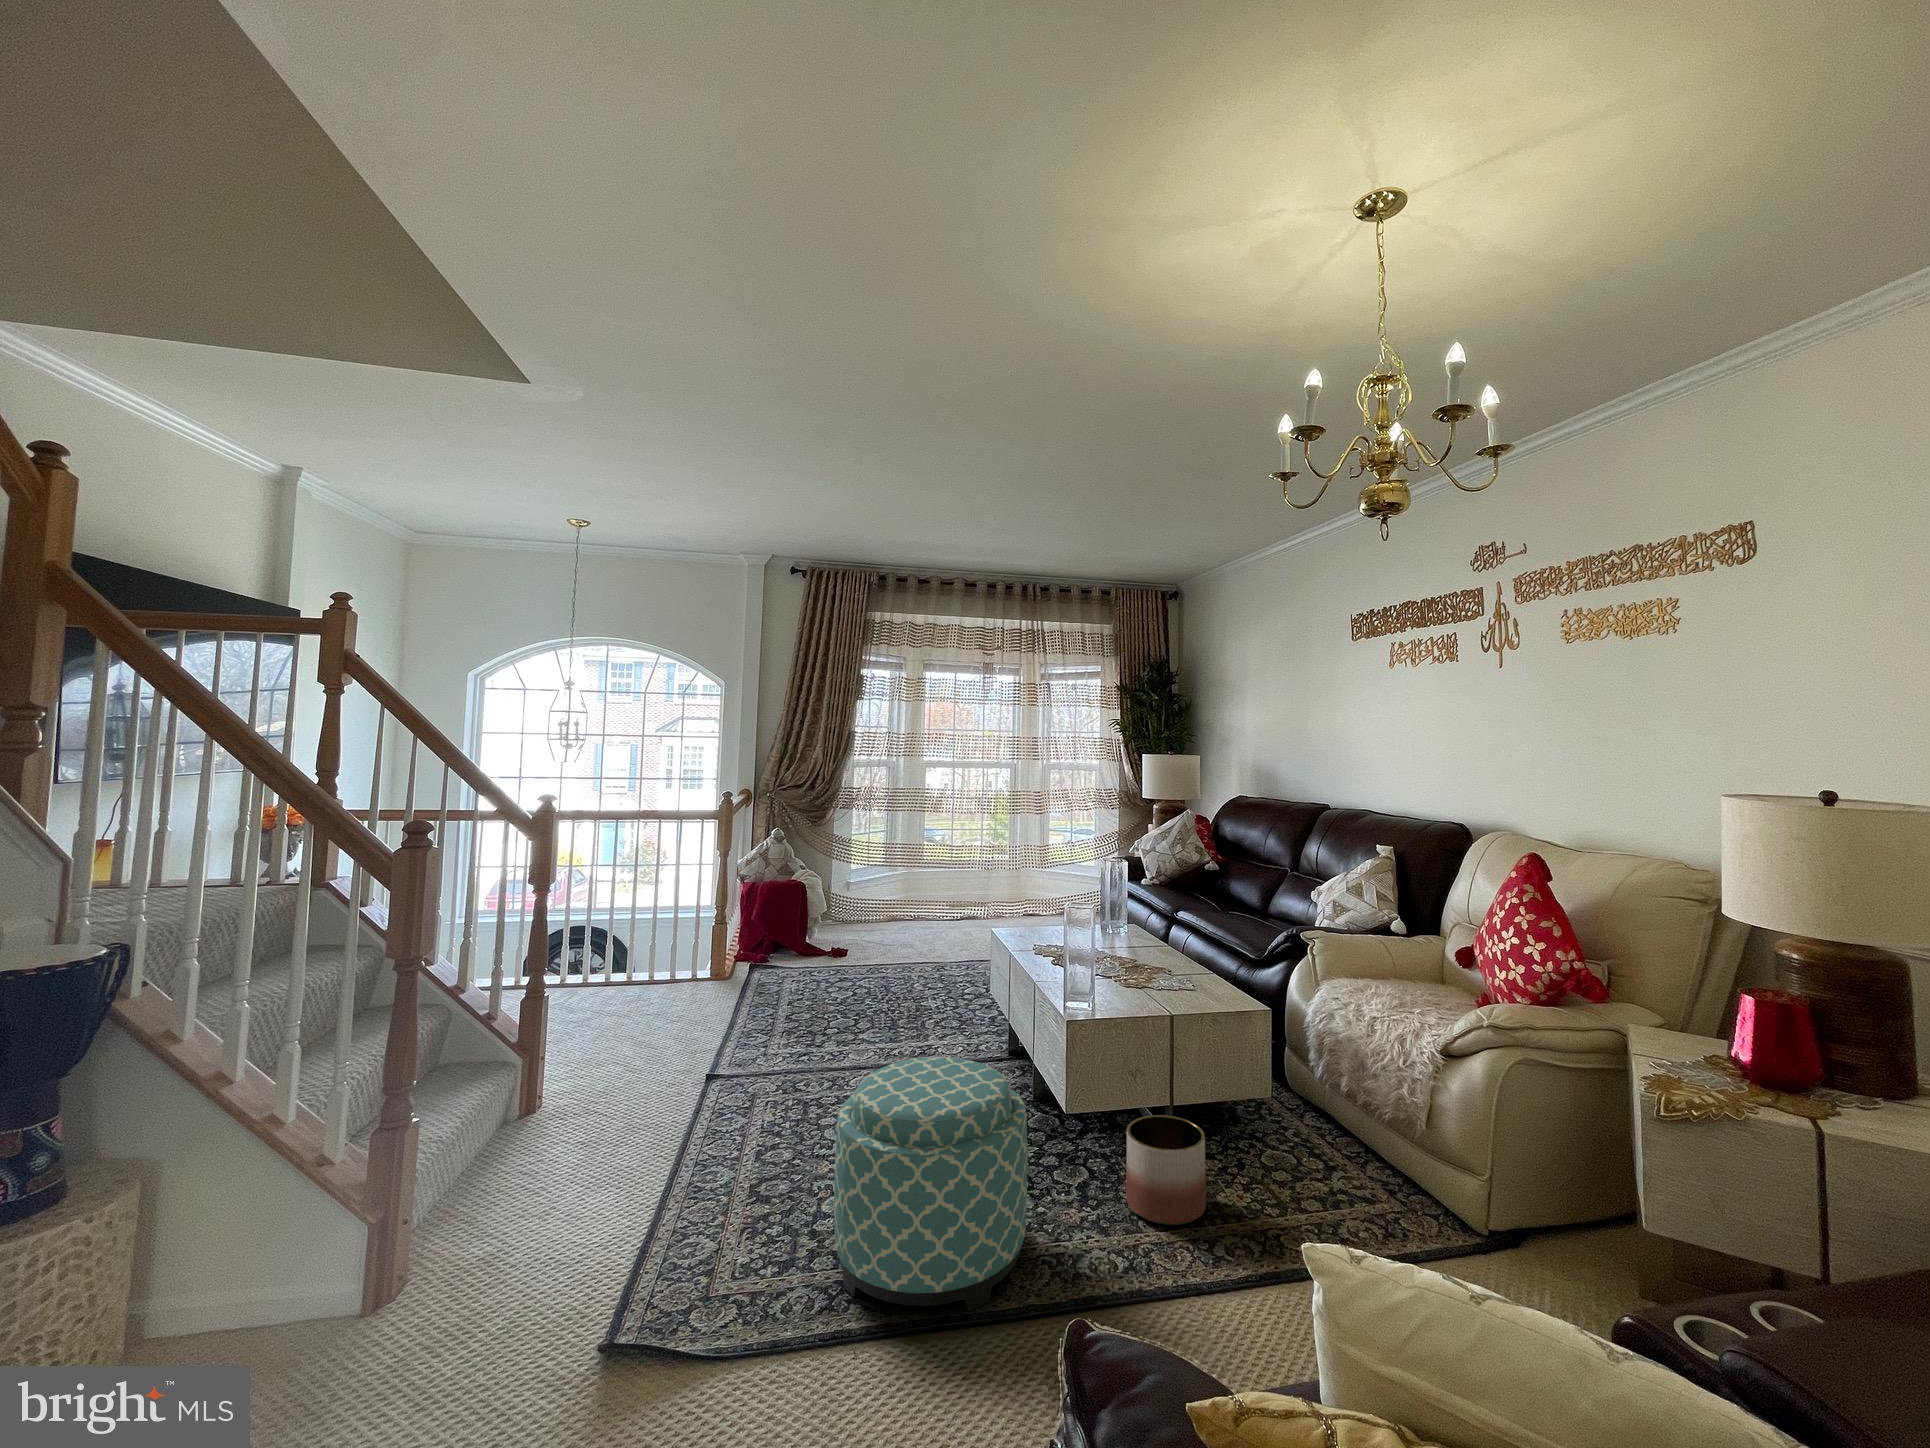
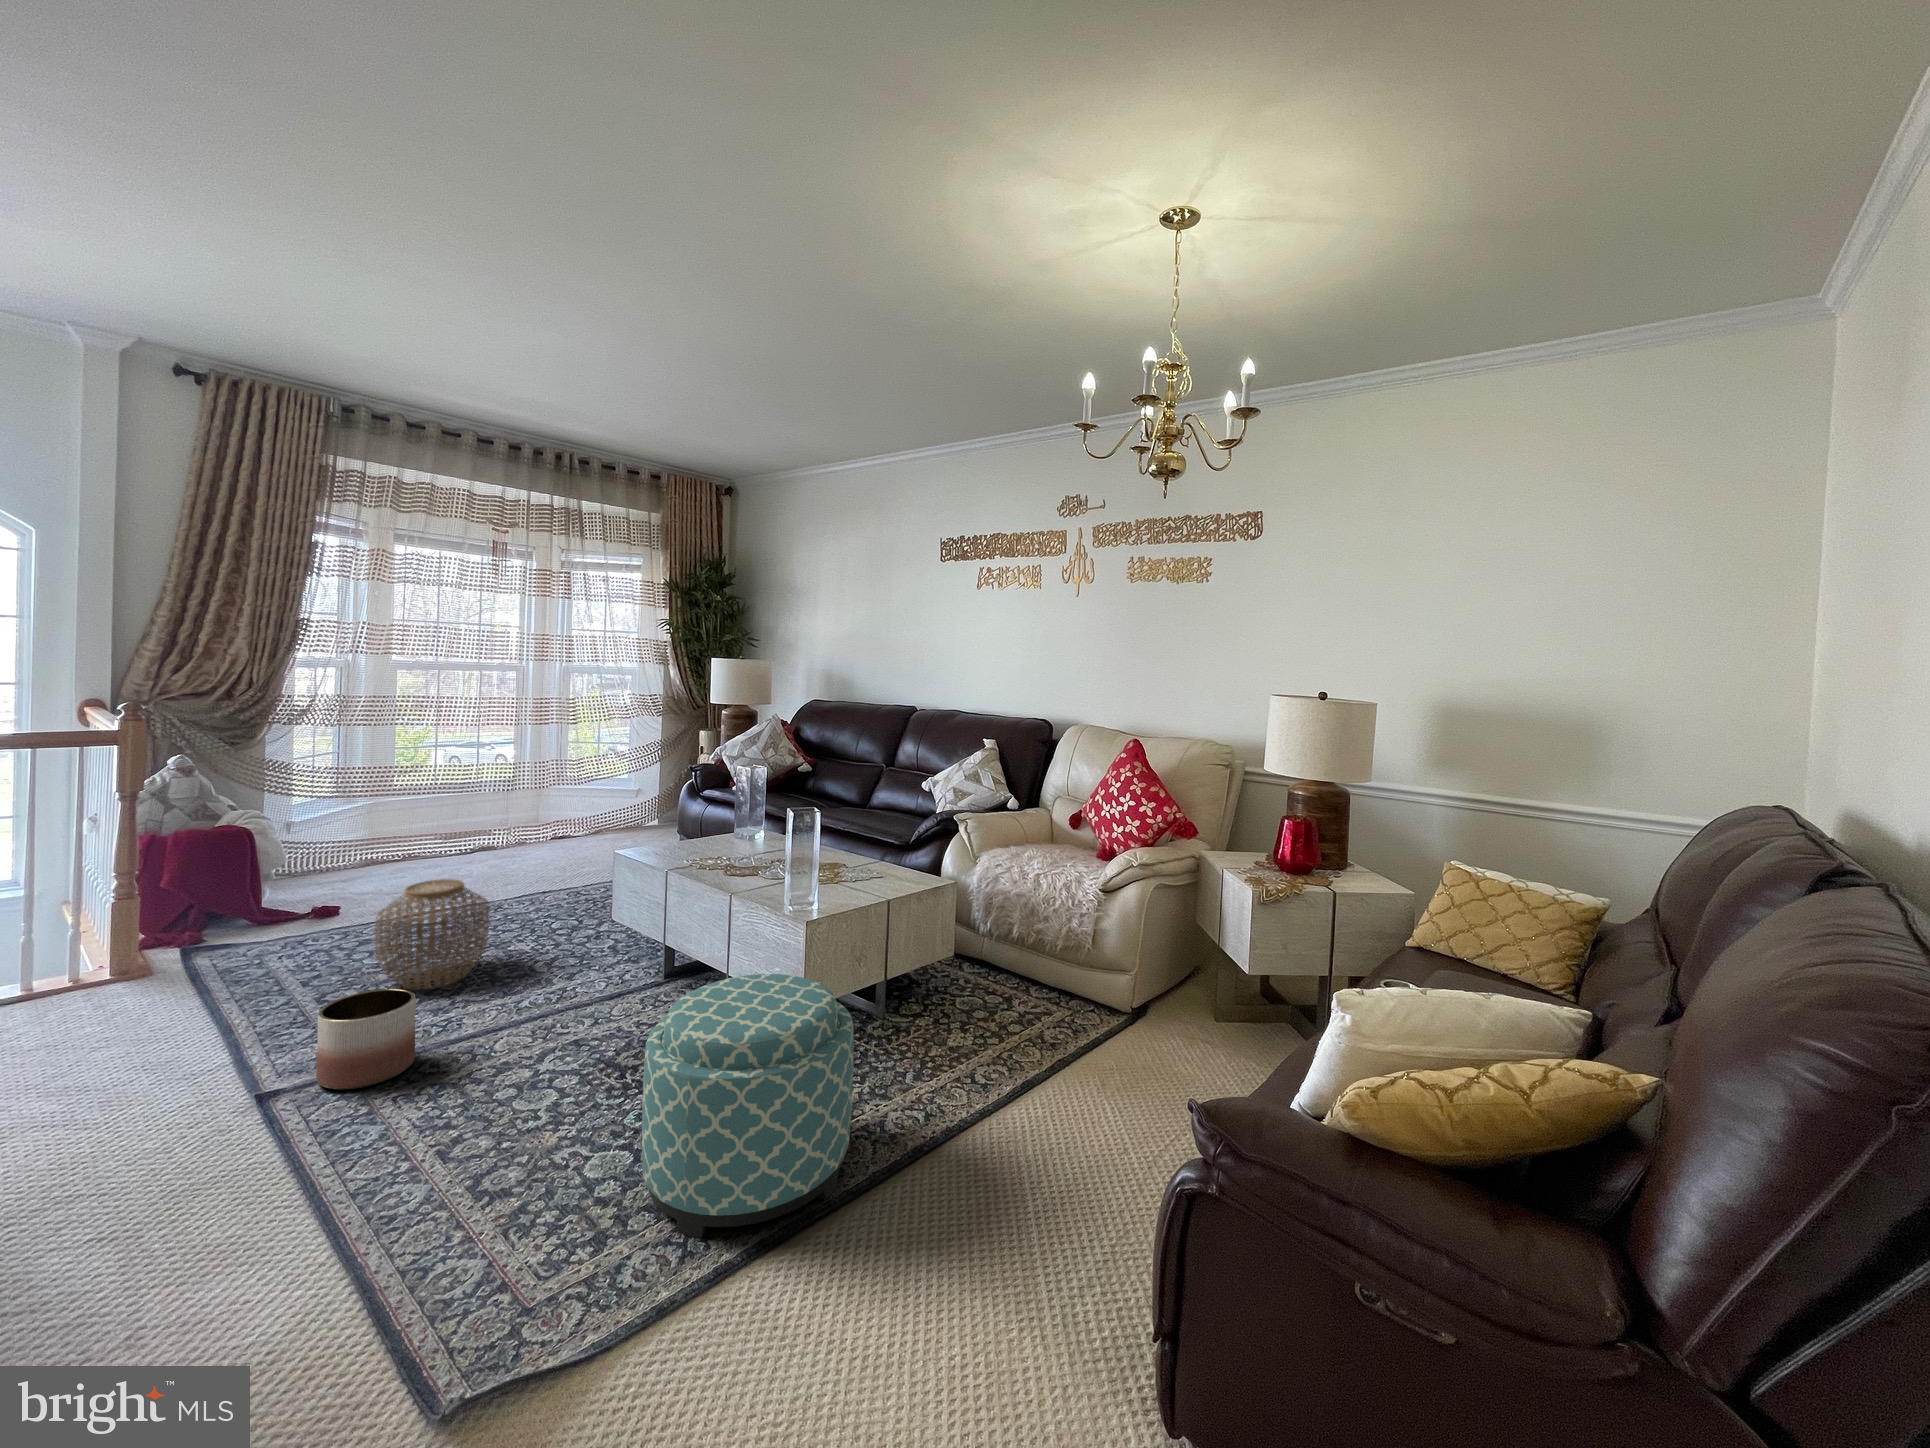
woven basket: none [820,938,895,1026] -> present [375,879,489,989]
planter: present [1126,1115,1206,1225] -> present [316,989,415,1090]

